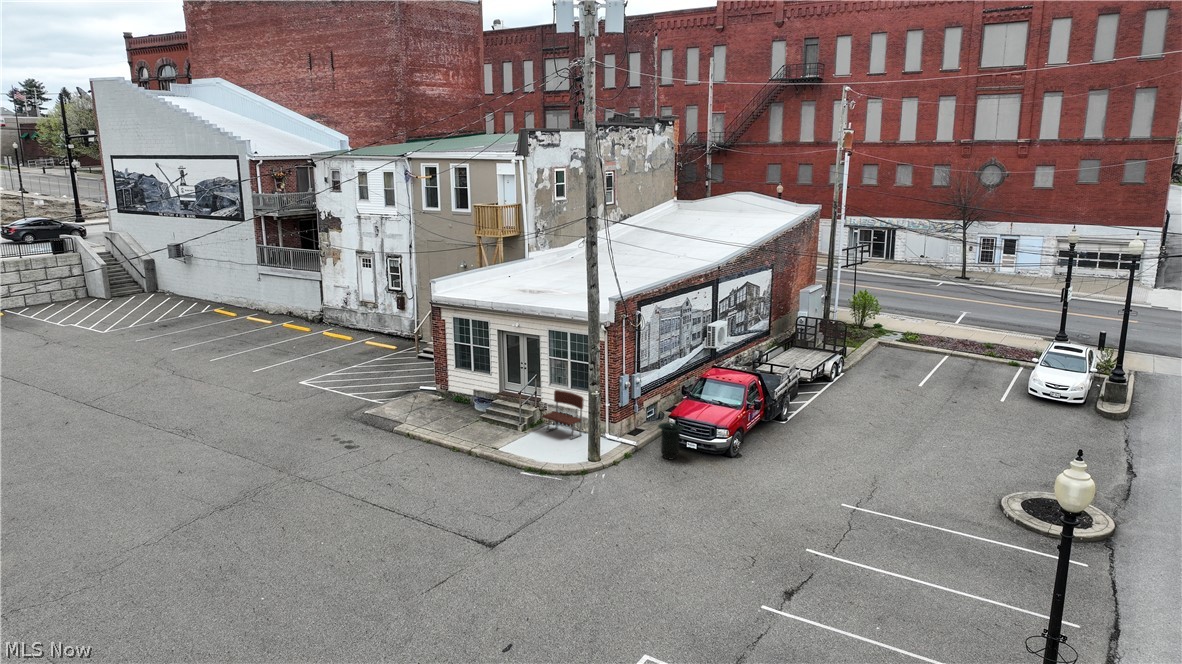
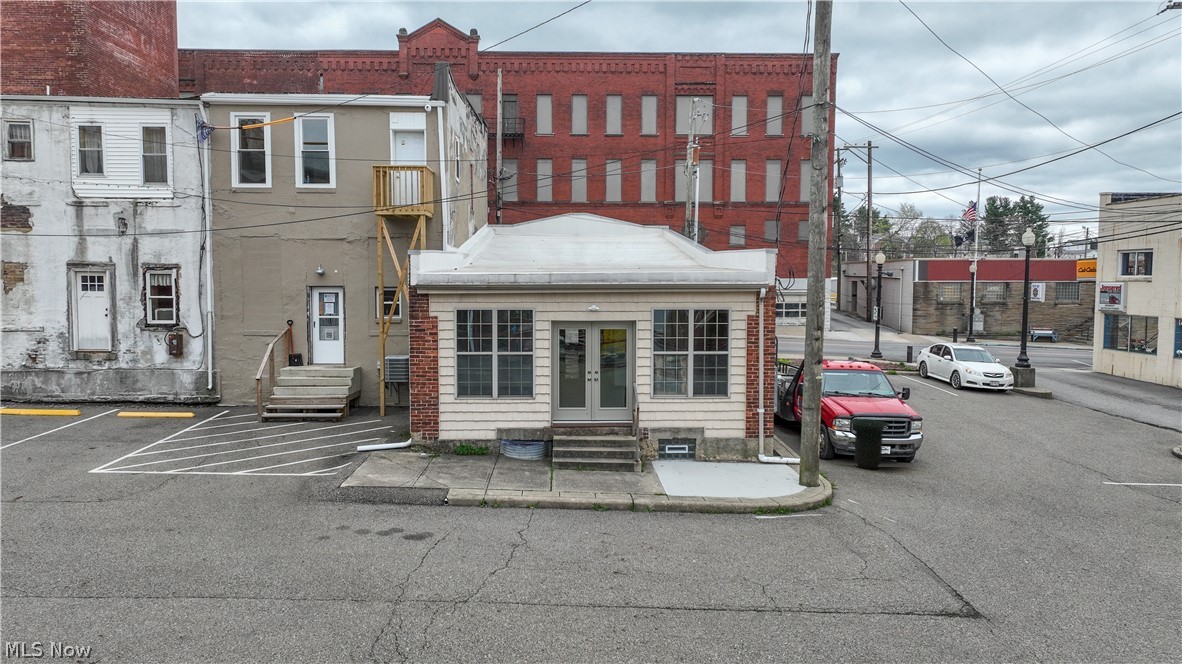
bench: present [542,390,584,439] -> none [672,402,732,472]

